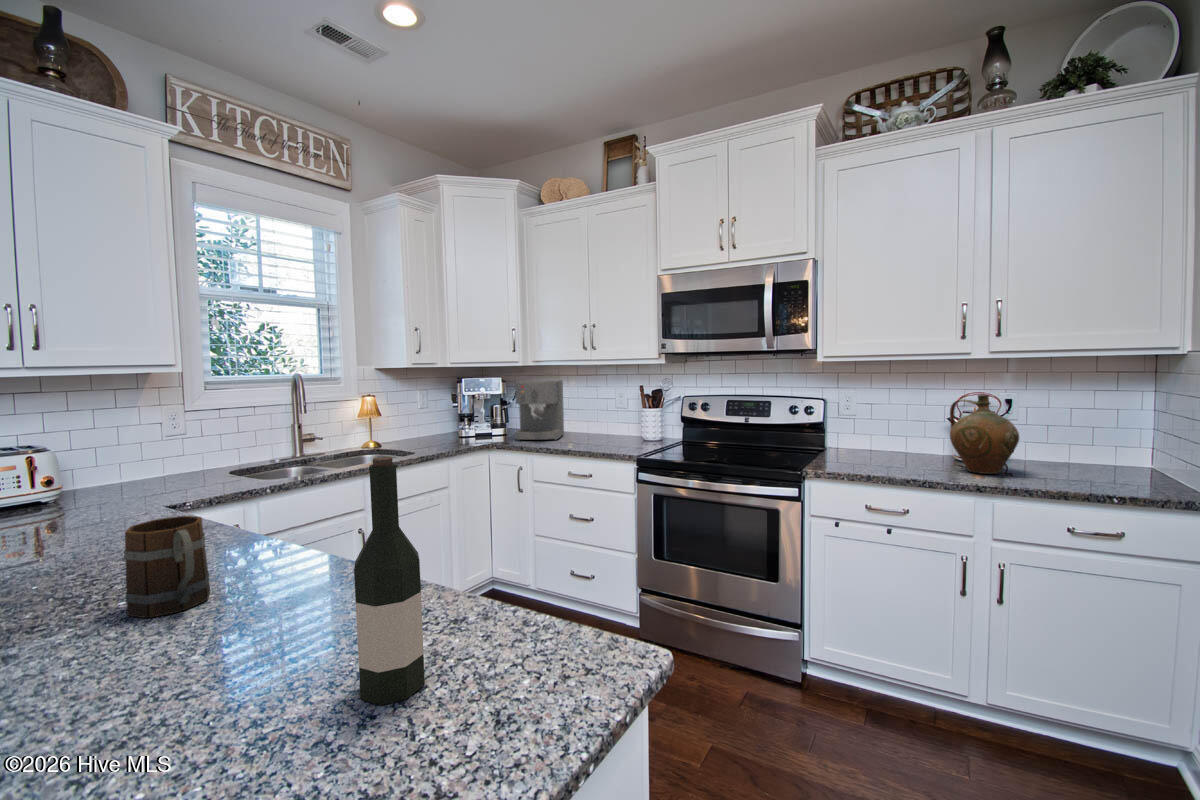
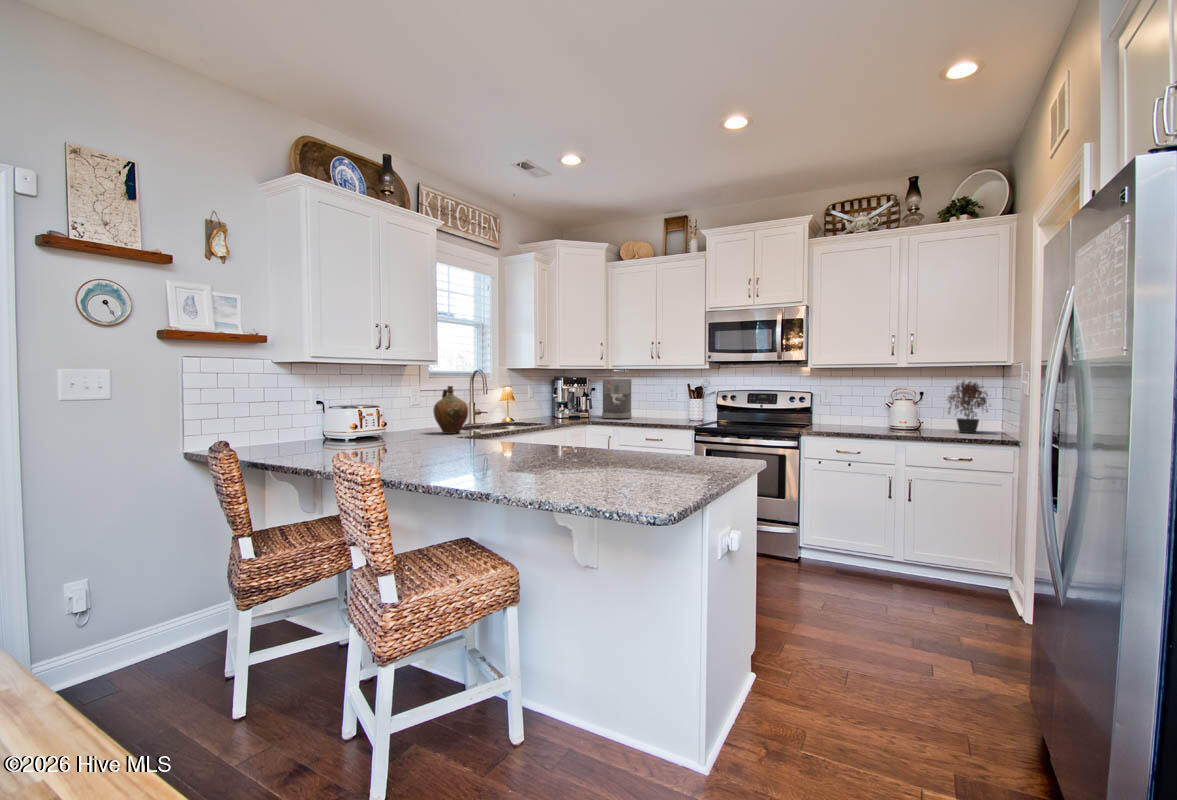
potted plant: none [1055,380,1148,475] -> present [948,381,988,433]
ceramic jug: present [950,395,1019,474] -> present [433,386,468,434]
wine bottle: present [354,457,425,705] -> none [677,384,698,460]
mug: present [124,516,210,618] -> none [549,417,585,452]

